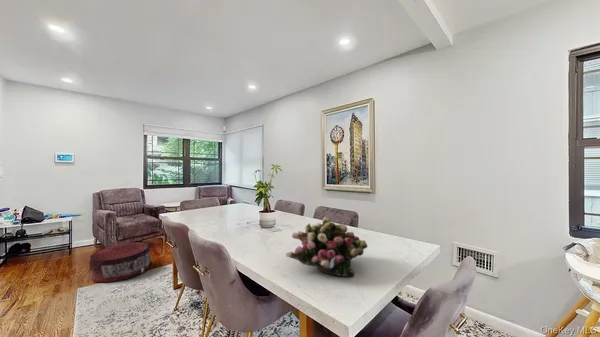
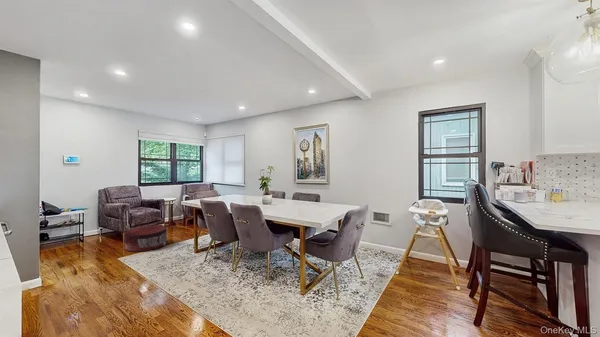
flower arrangement: present [286,217,367,277] -> none [291,190,325,212]

